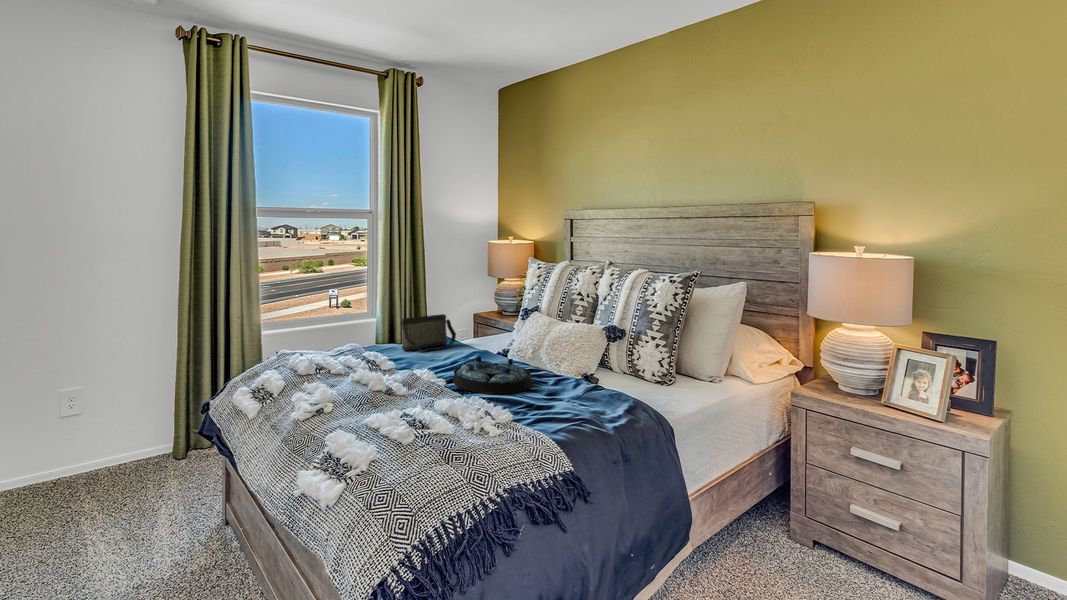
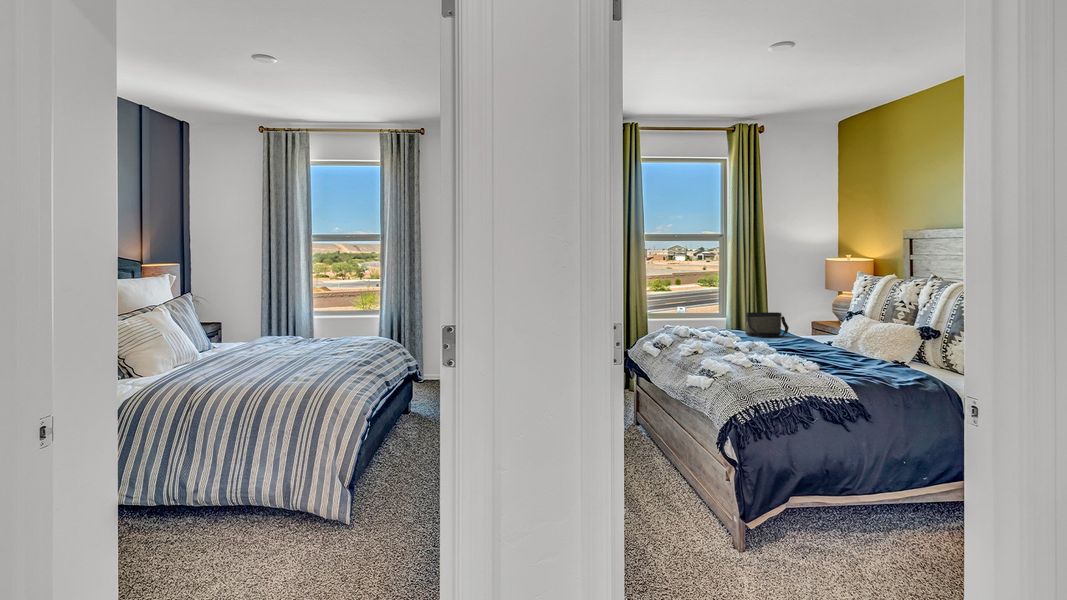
serving tray: present [453,356,532,394] -> none [782,338,844,361]

